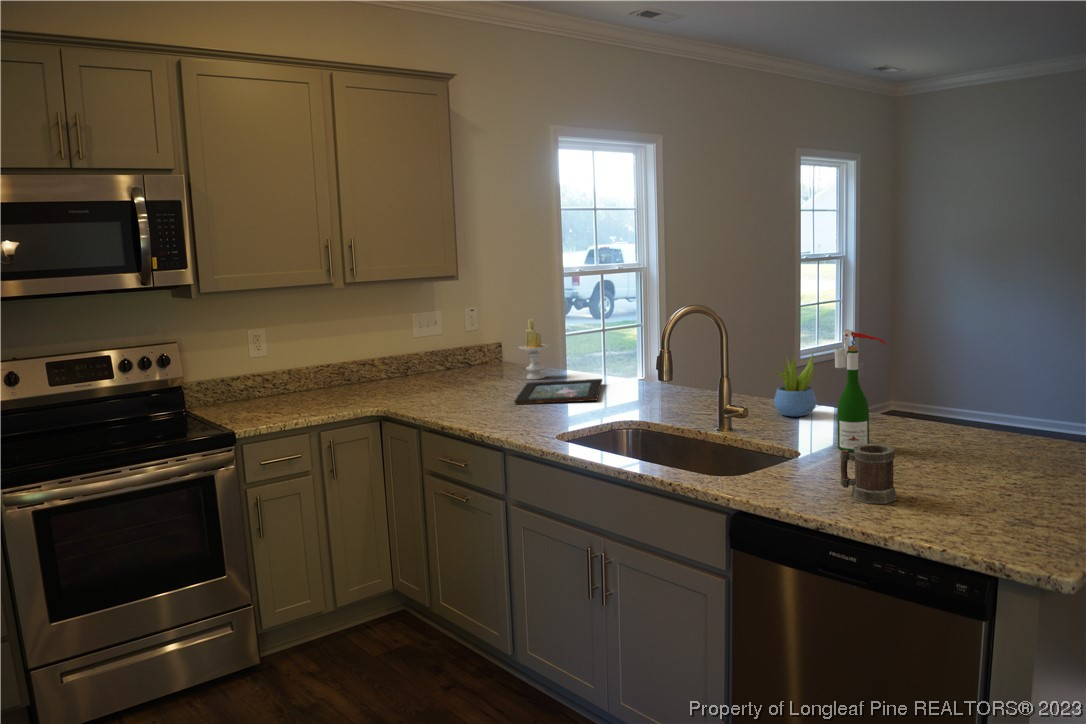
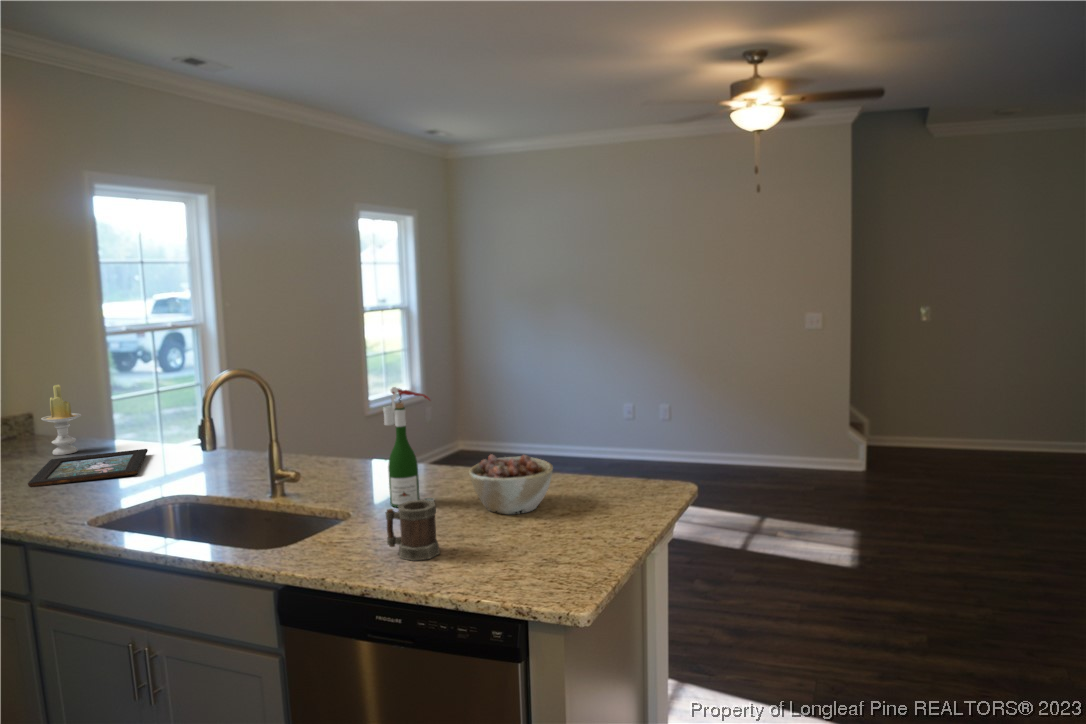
succulent plant: present [774,353,816,417] -> none [329,409,373,476]
bowl: none [927,405,1030,470] -> present [469,454,553,514]

